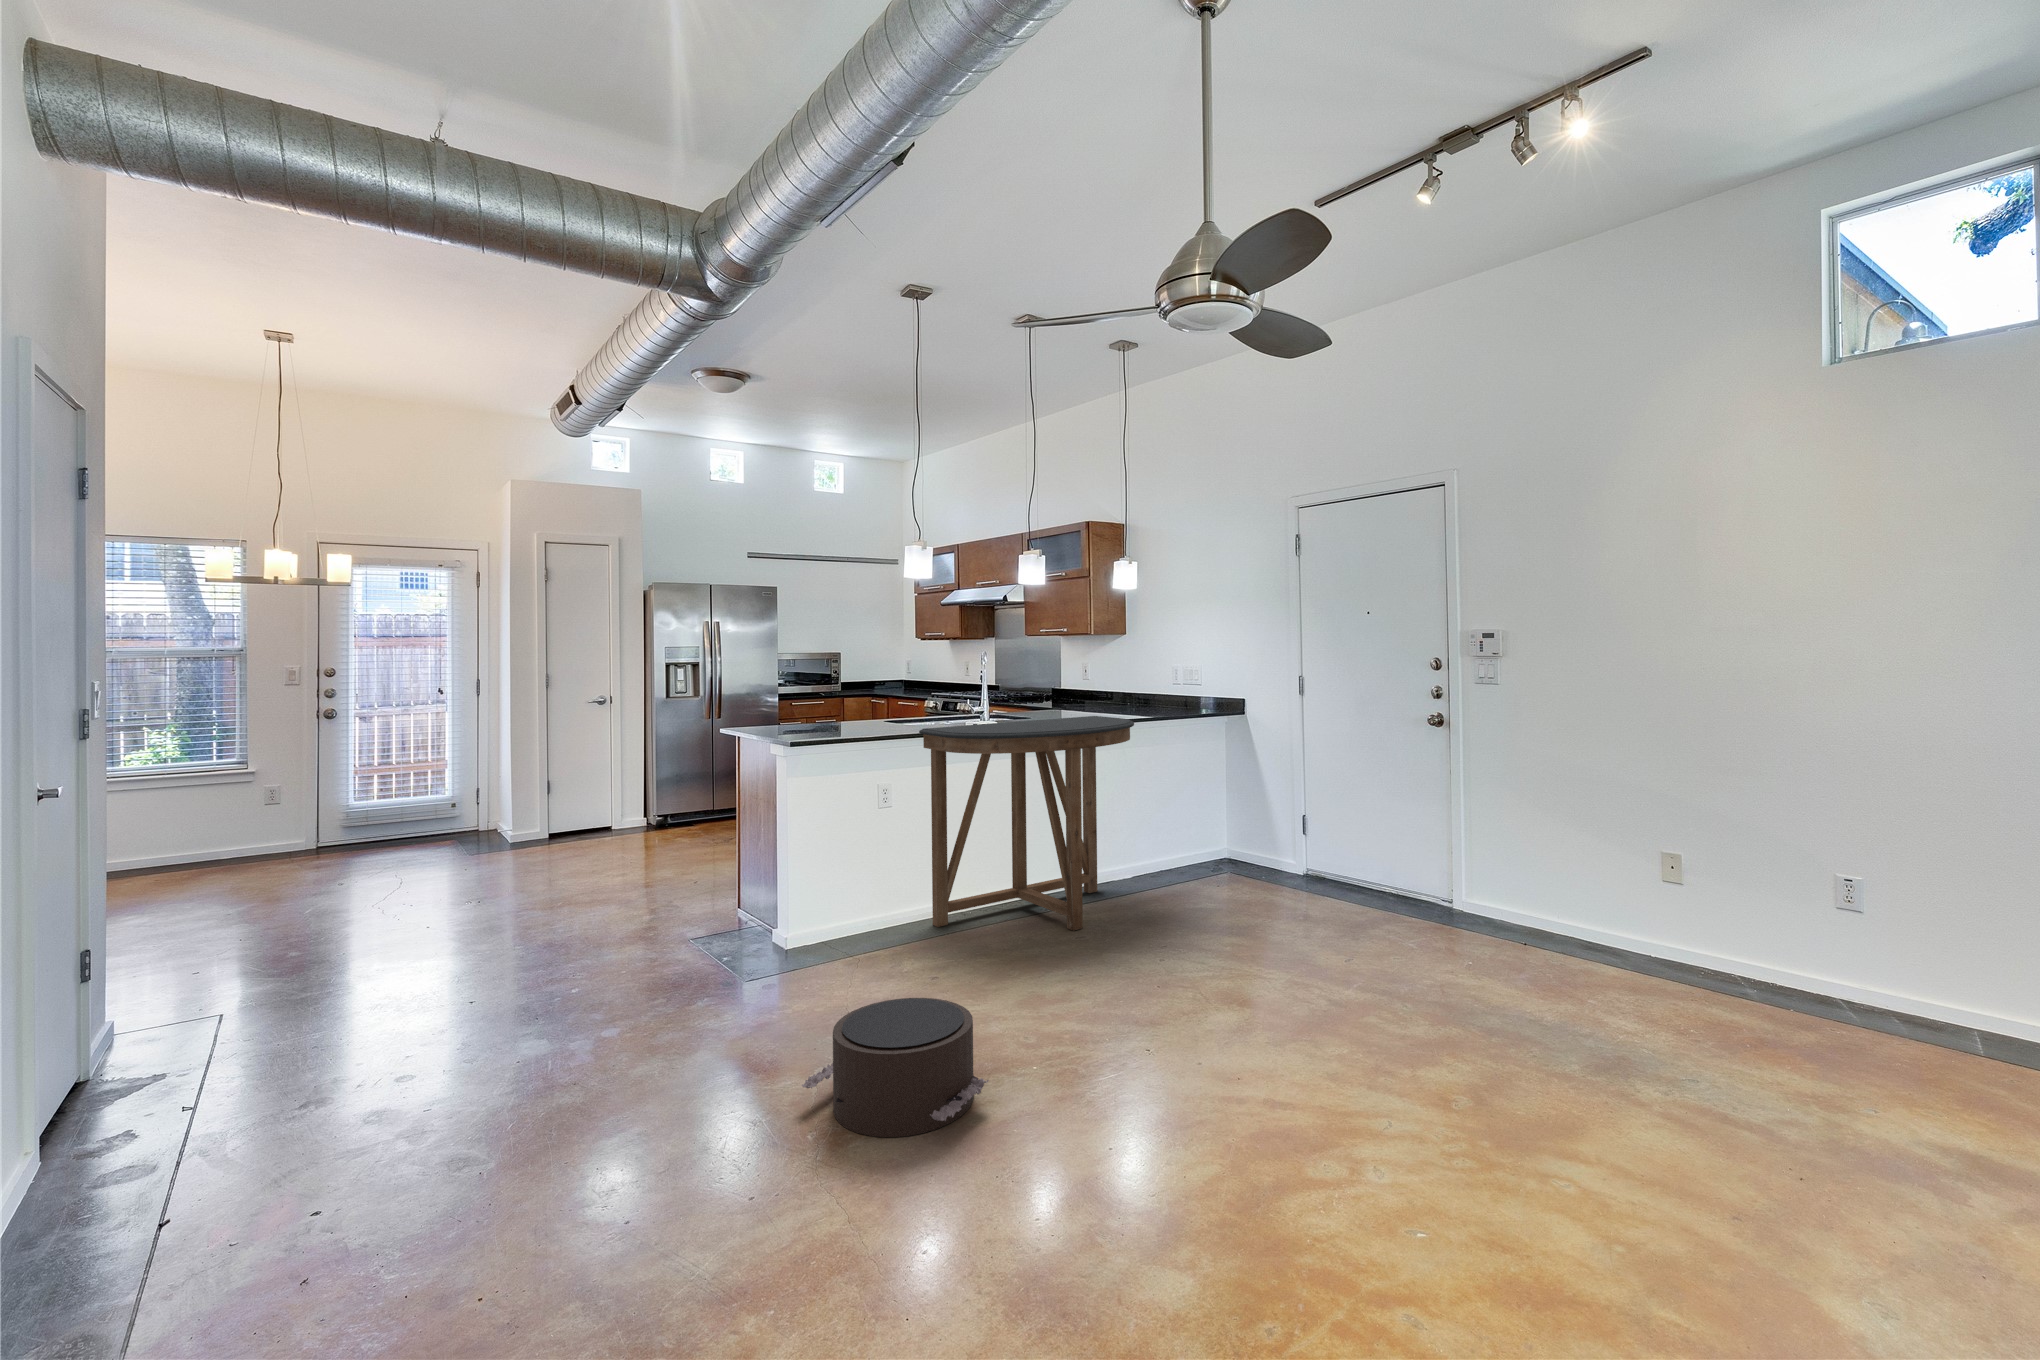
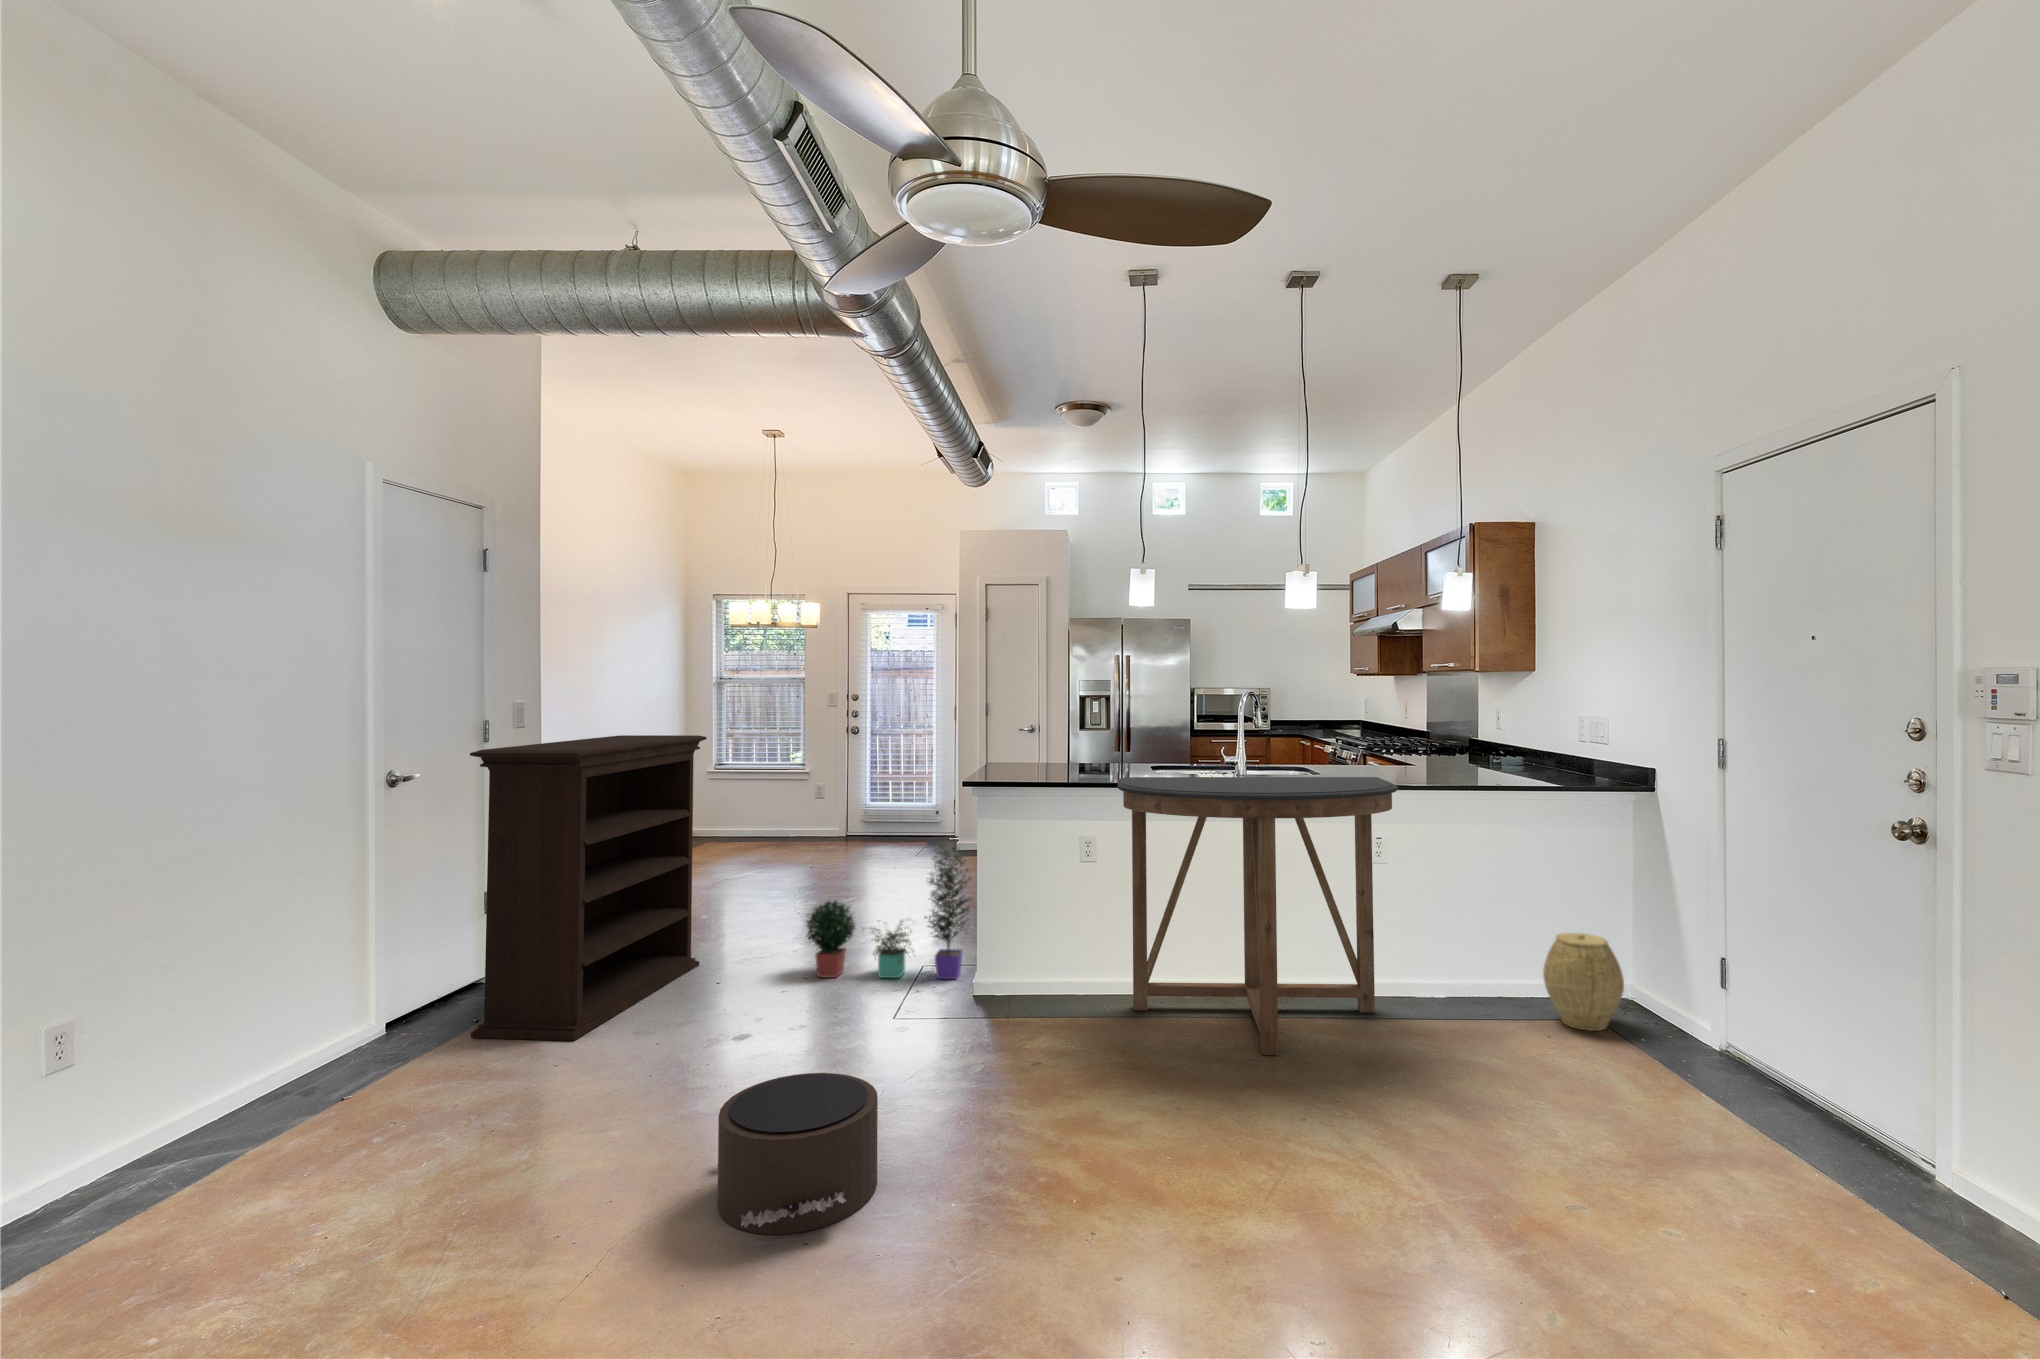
bookshelf: none [189,716,396,1138] -> present [470,735,707,1041]
potted plant: none [560,807,755,972] -> present [806,845,972,979]
woven basket: none [1189,812,1238,875] -> present [1543,933,1624,1031]

